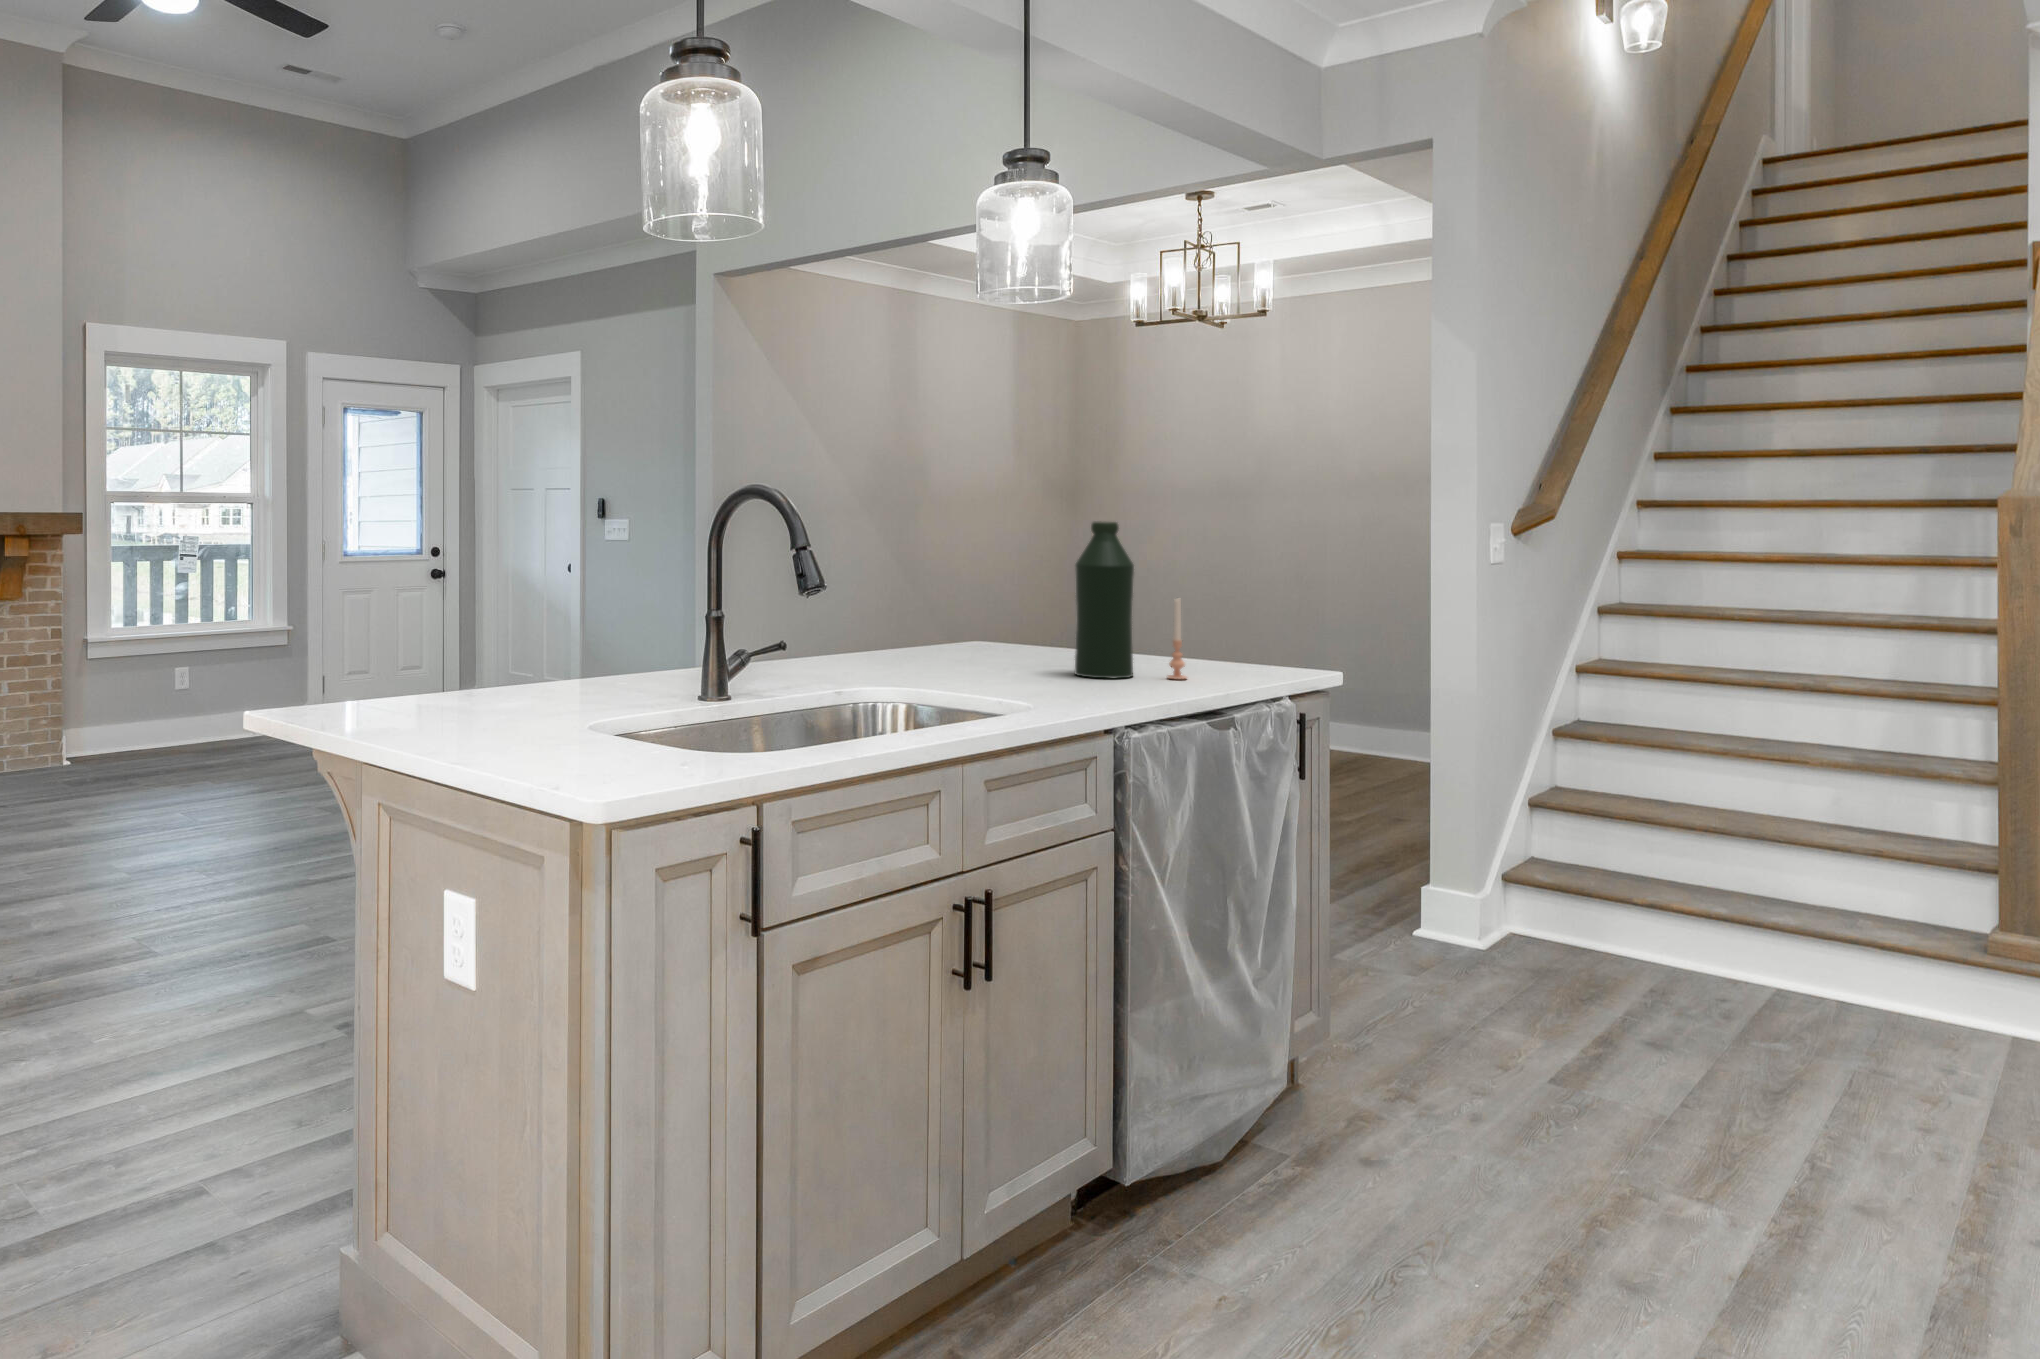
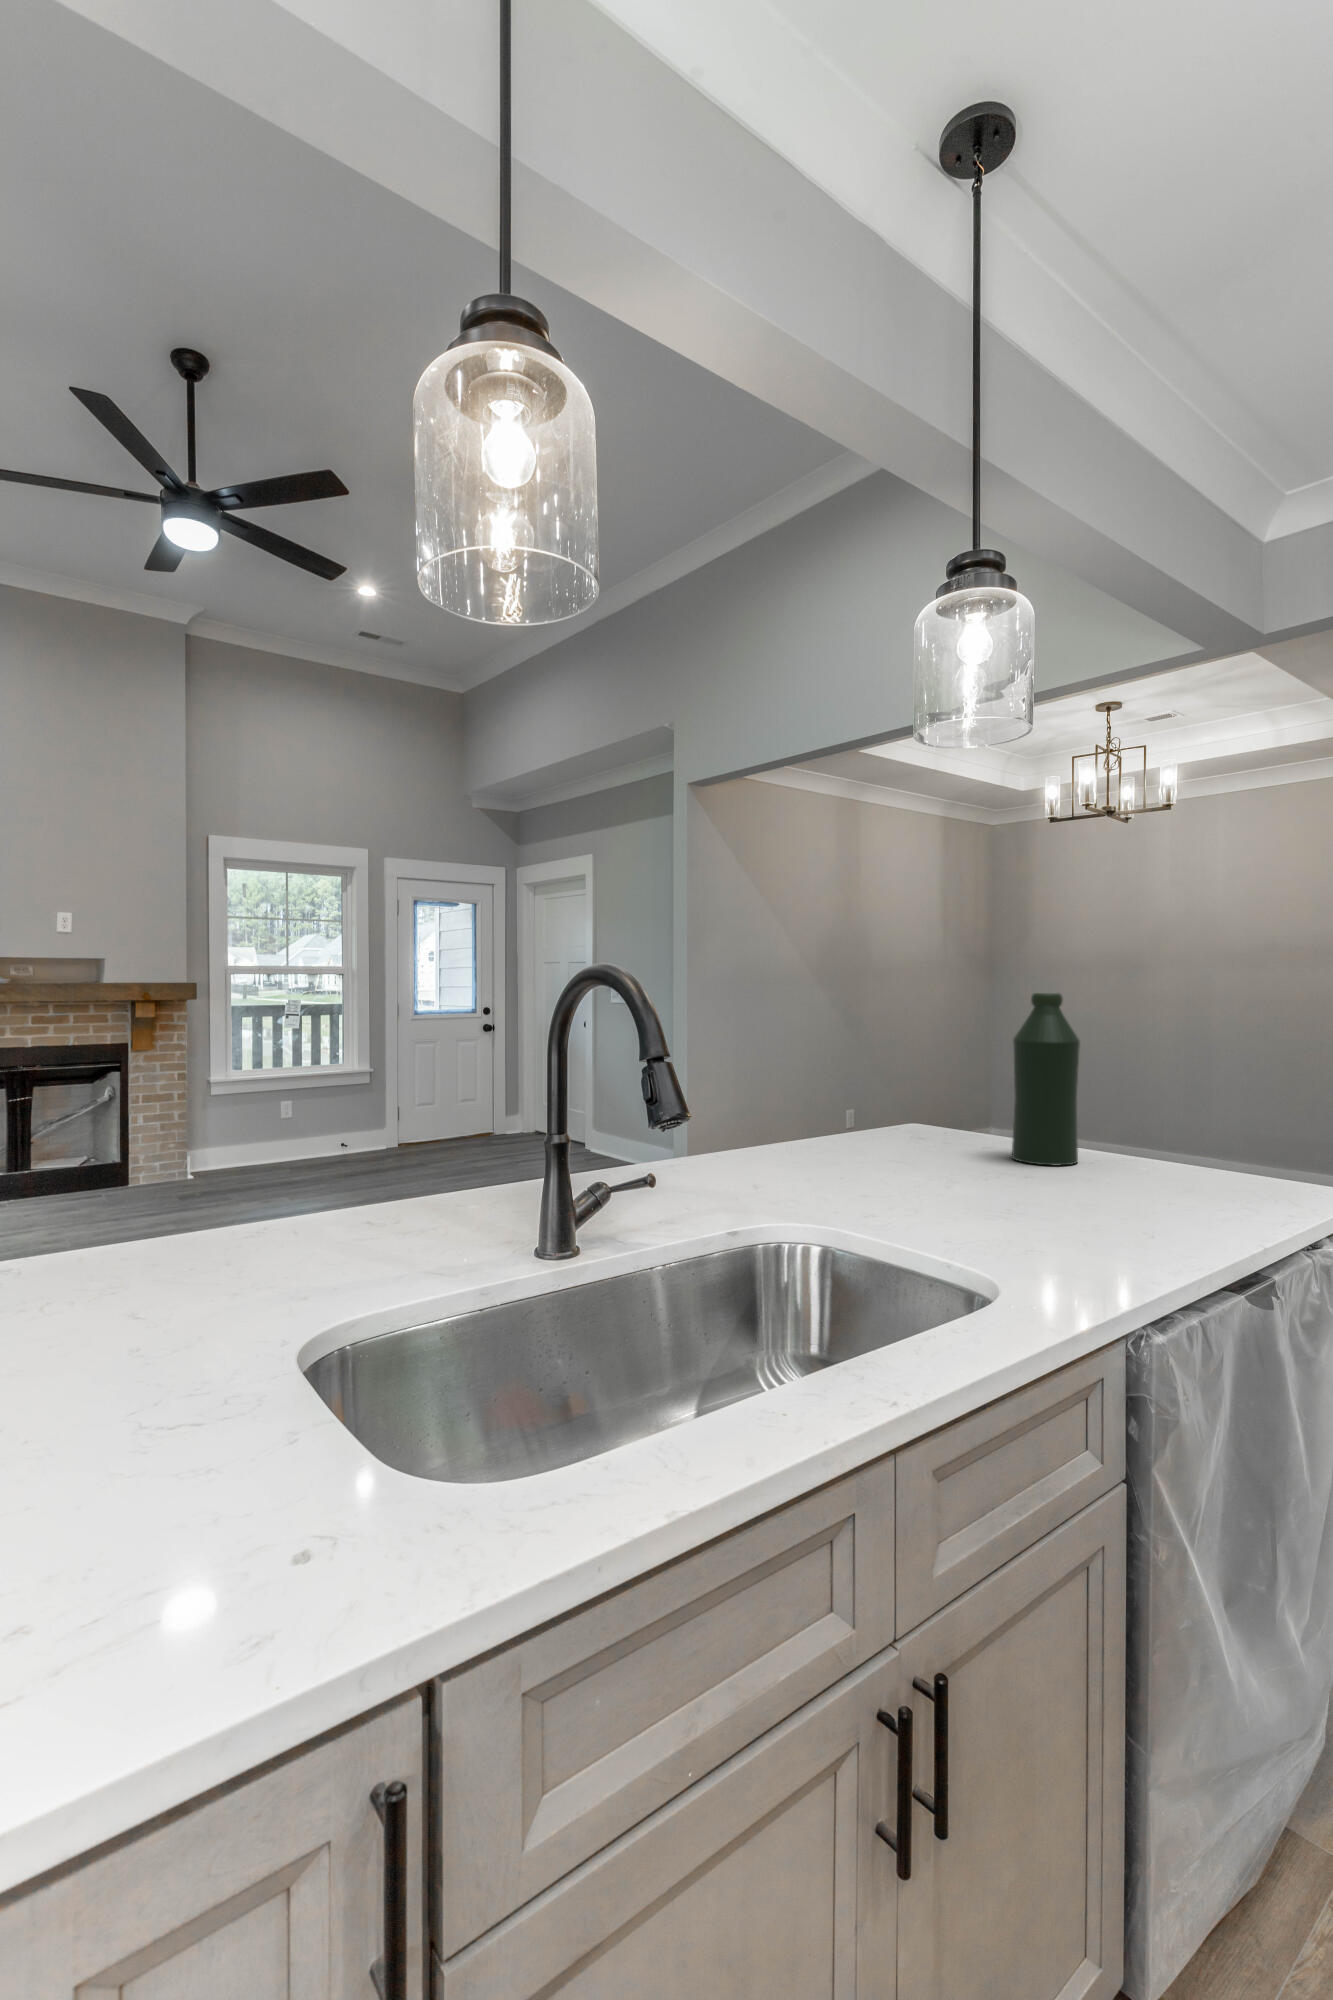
candle: present [1168,599,1187,679] -> none [1117,1078,1141,1168]

